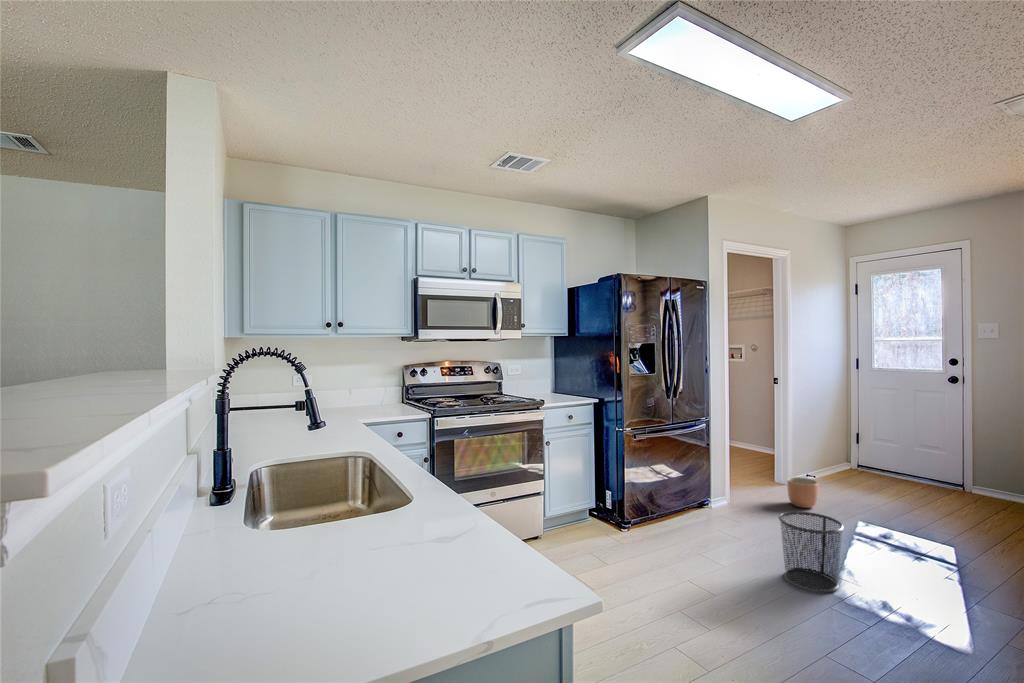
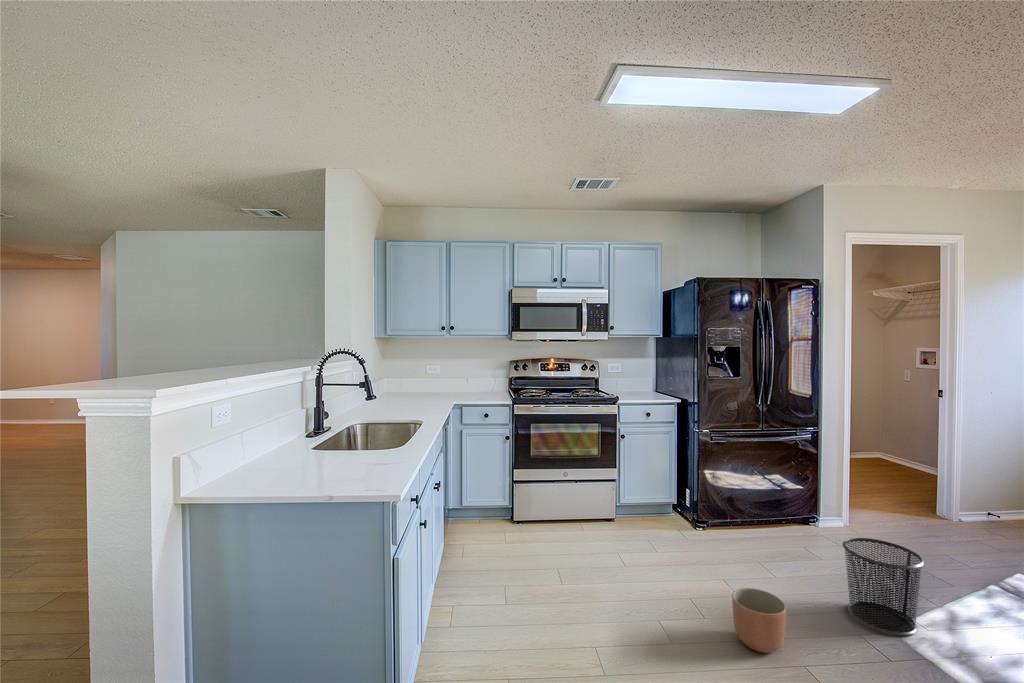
planter: present [787,477,818,508] -> present [732,588,786,653]

